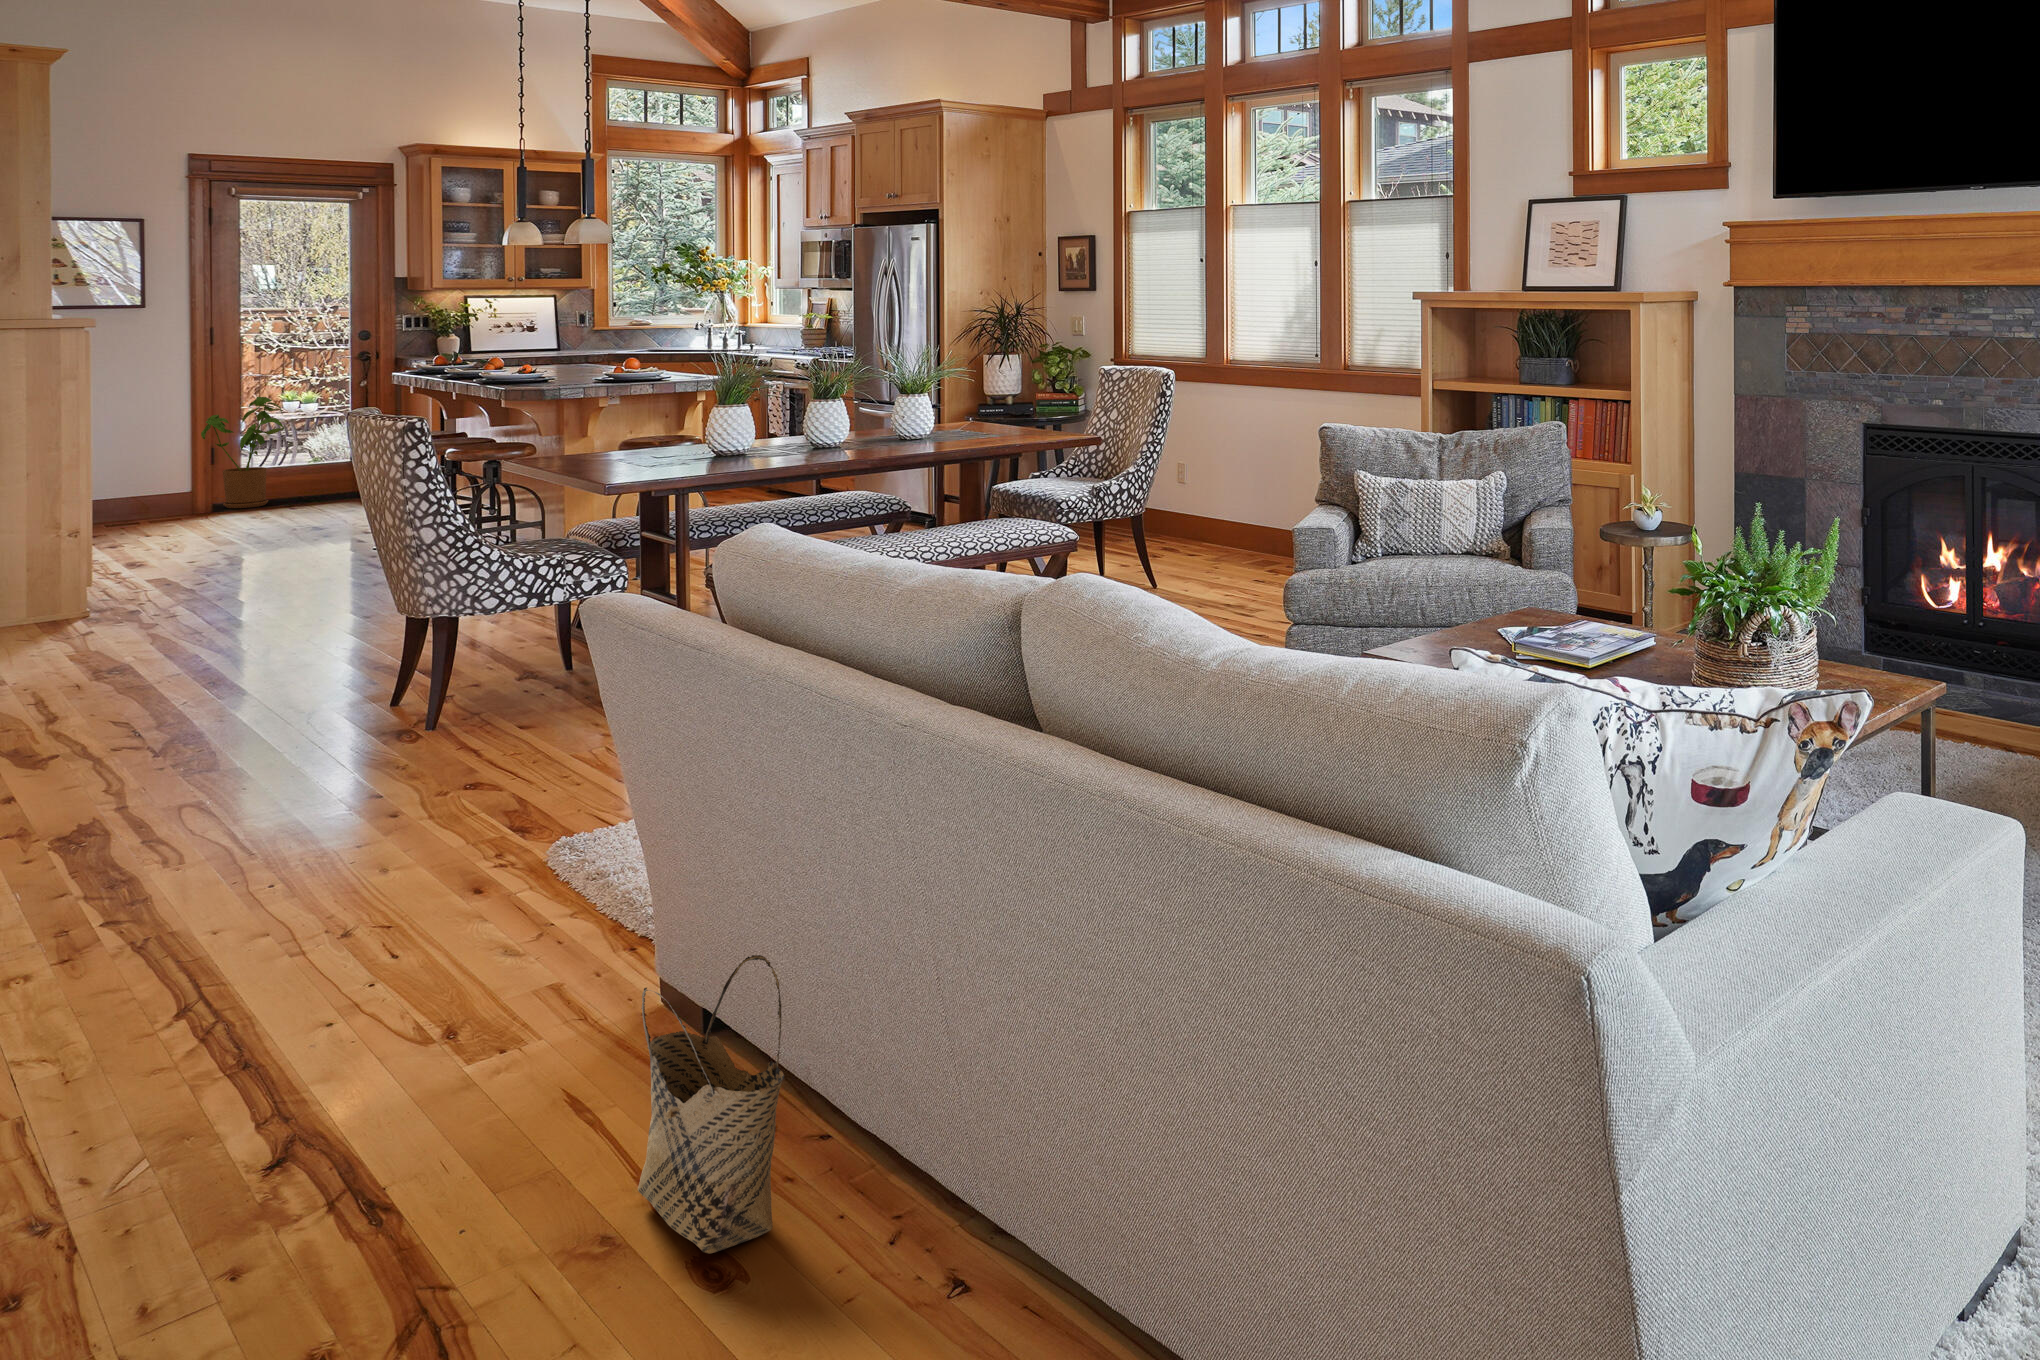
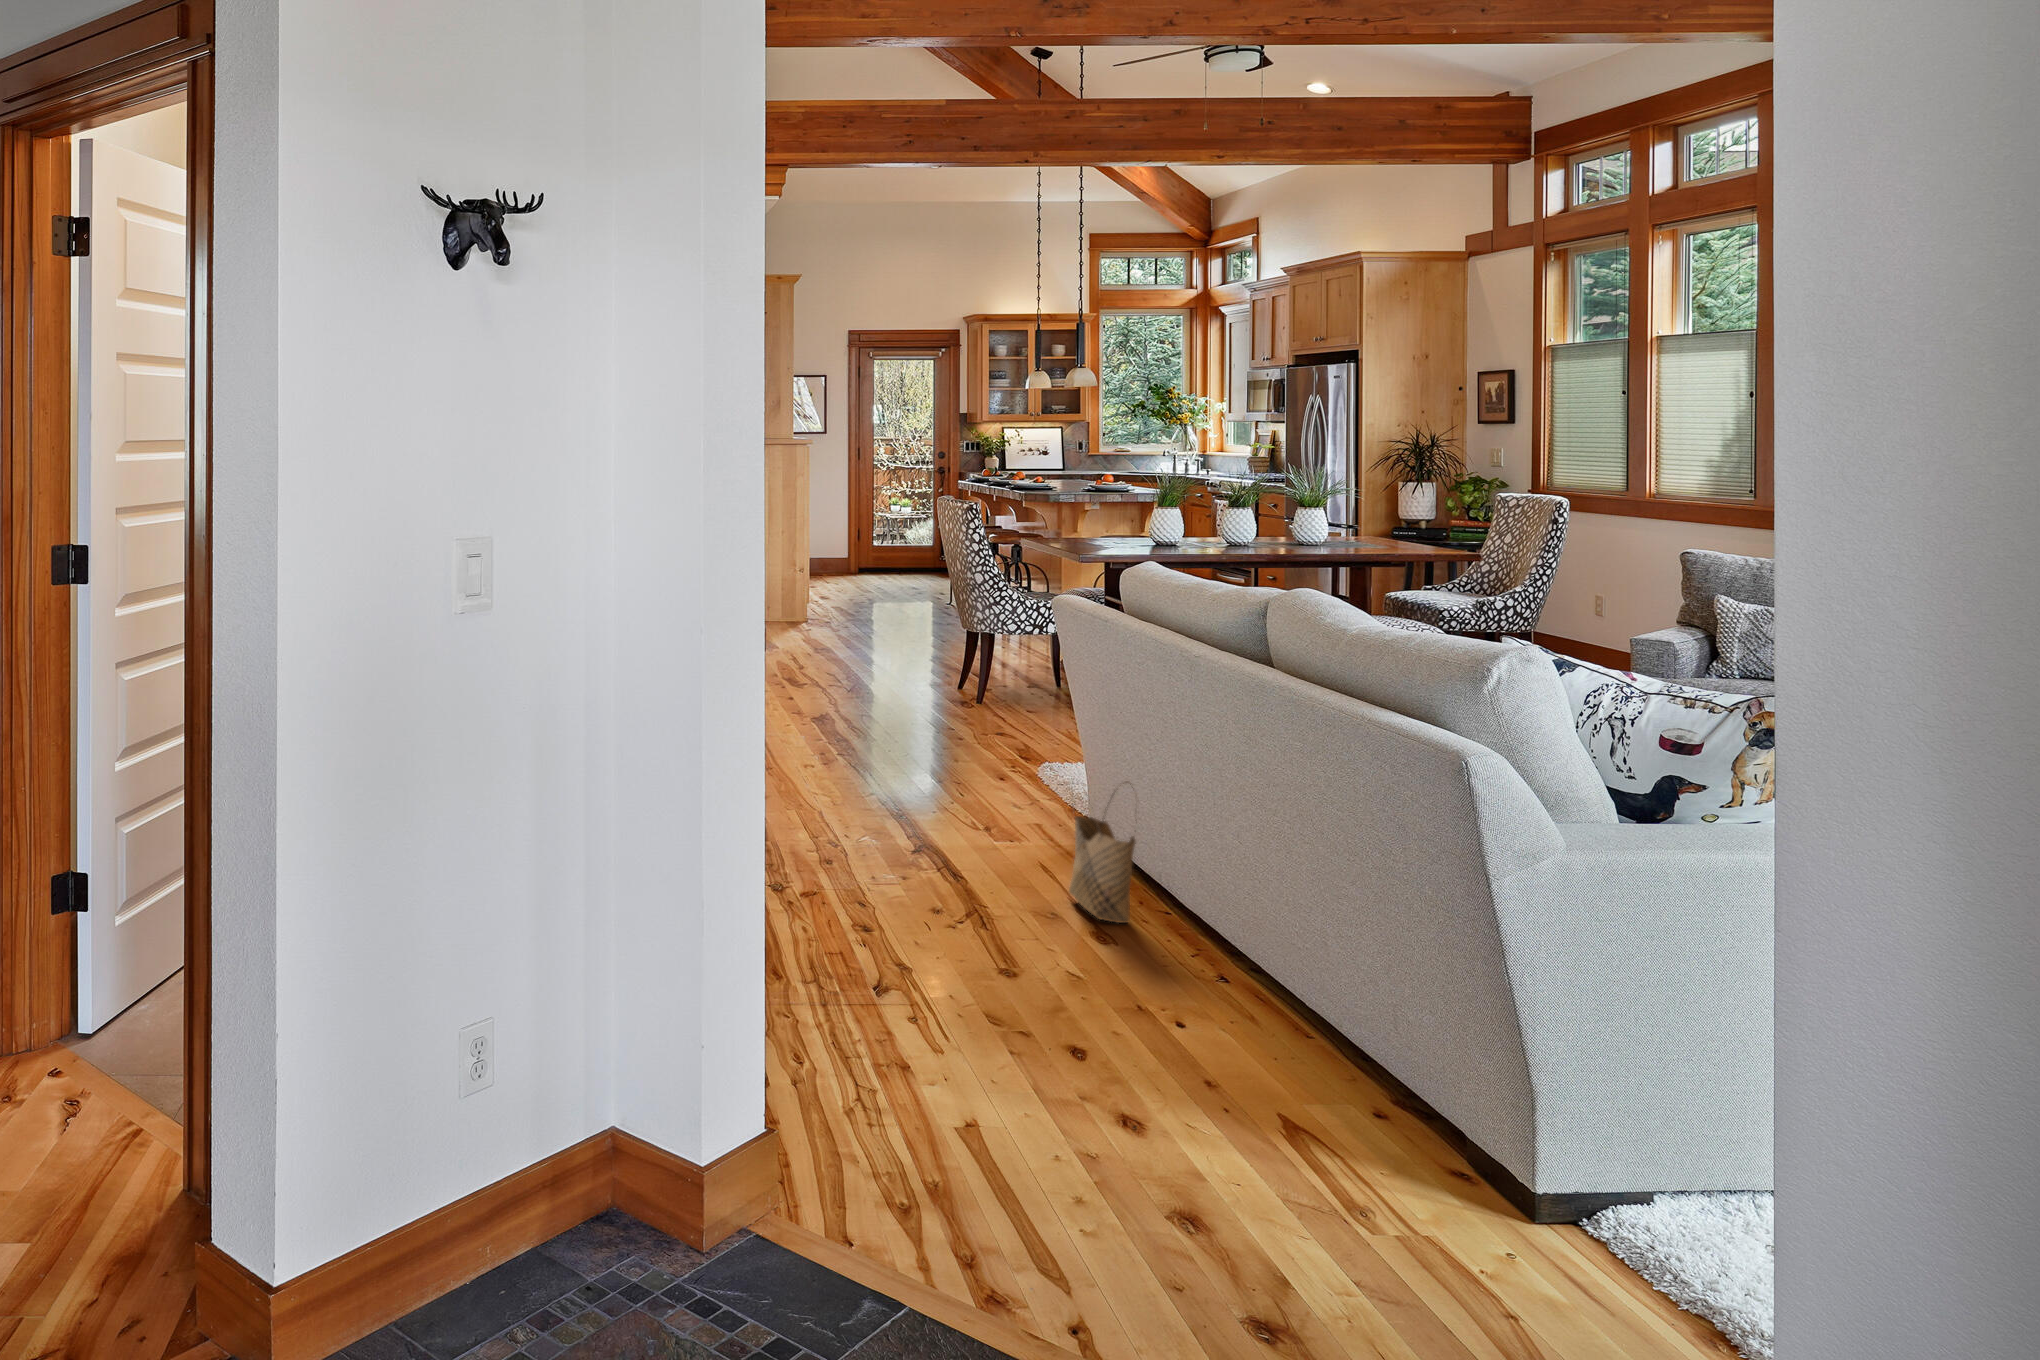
house plant: present [201,397,285,508] -> none [850,497,895,575]

